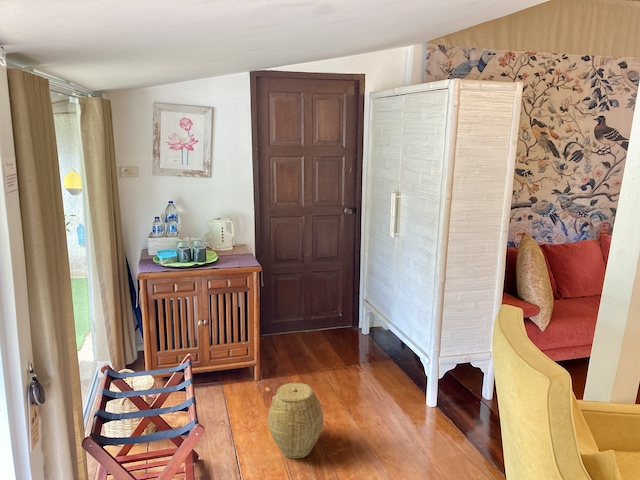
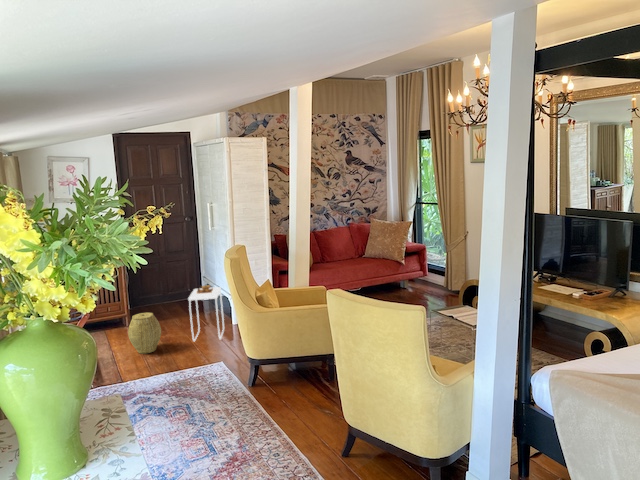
side table: none [373,338,424,439] -> present [188,285,224,341]

